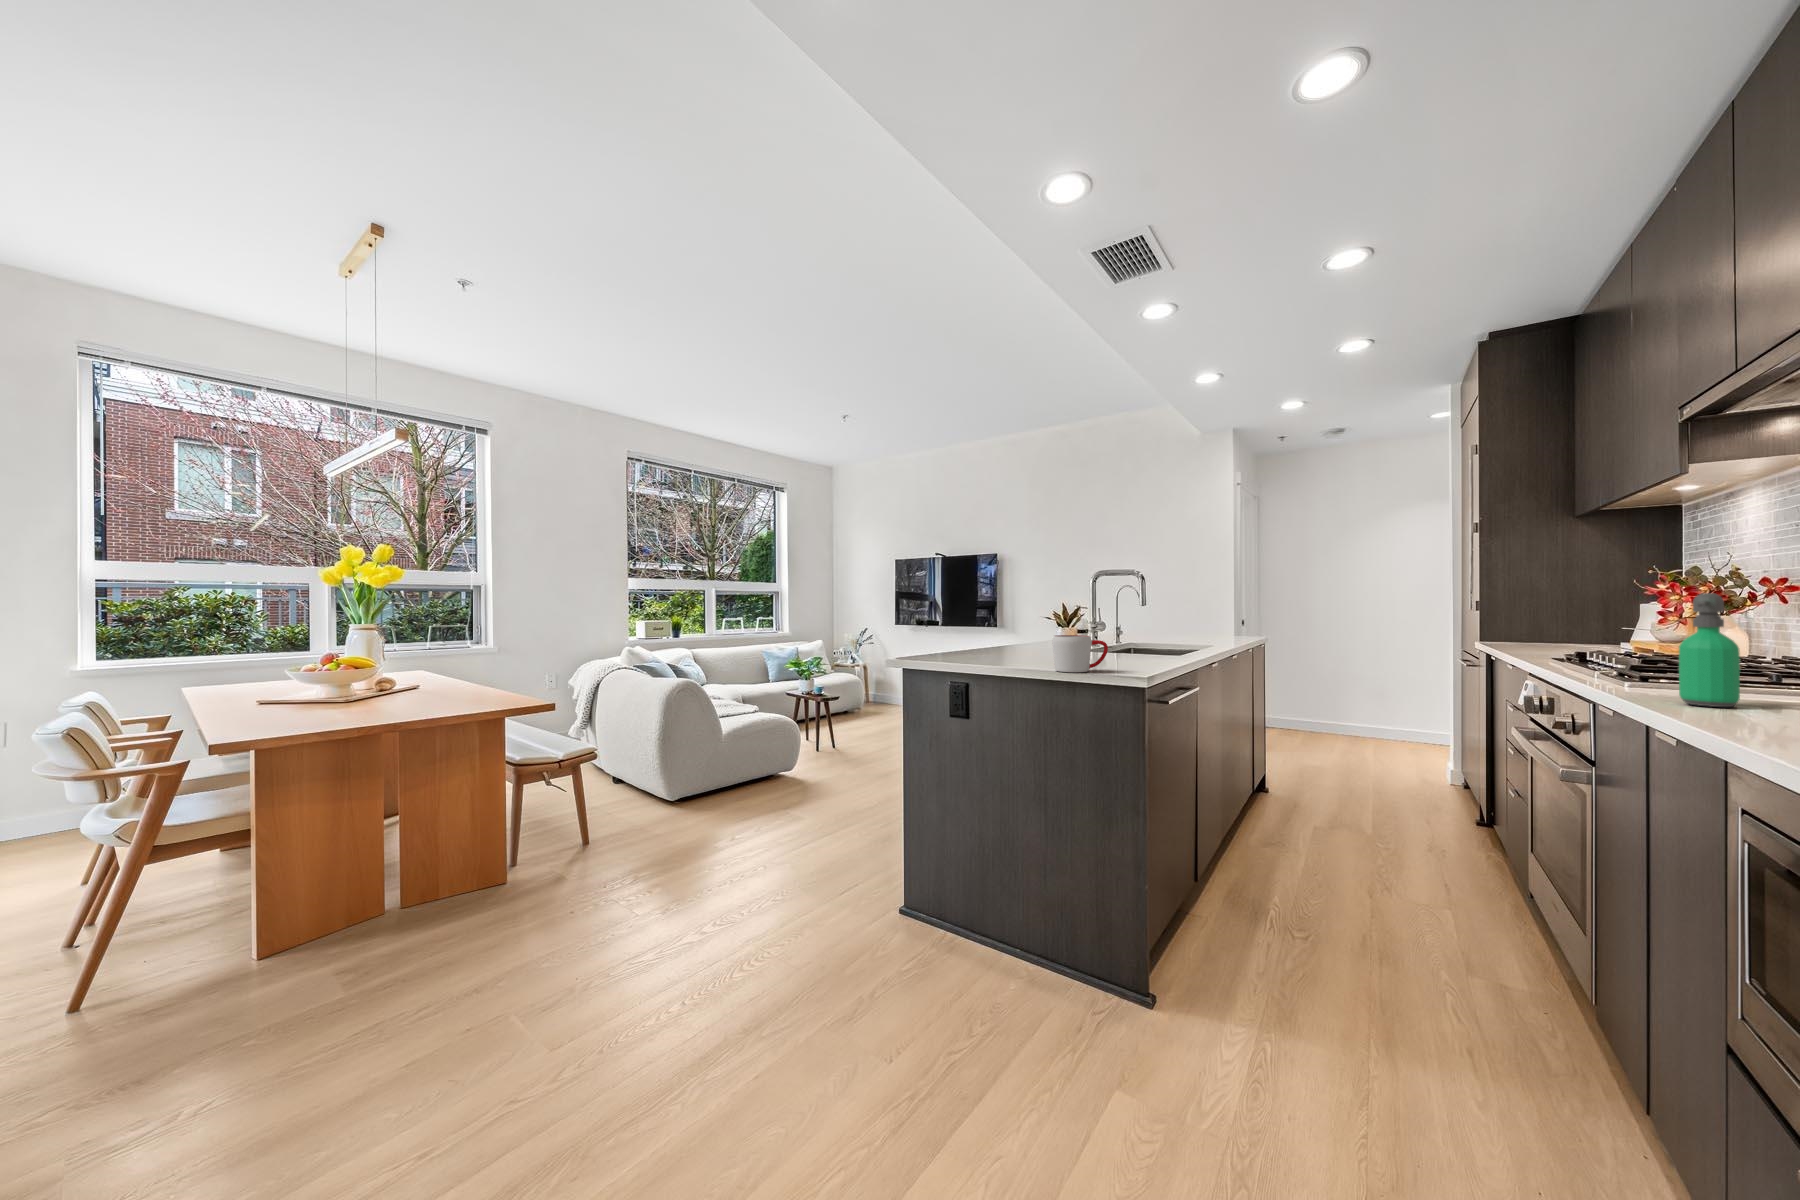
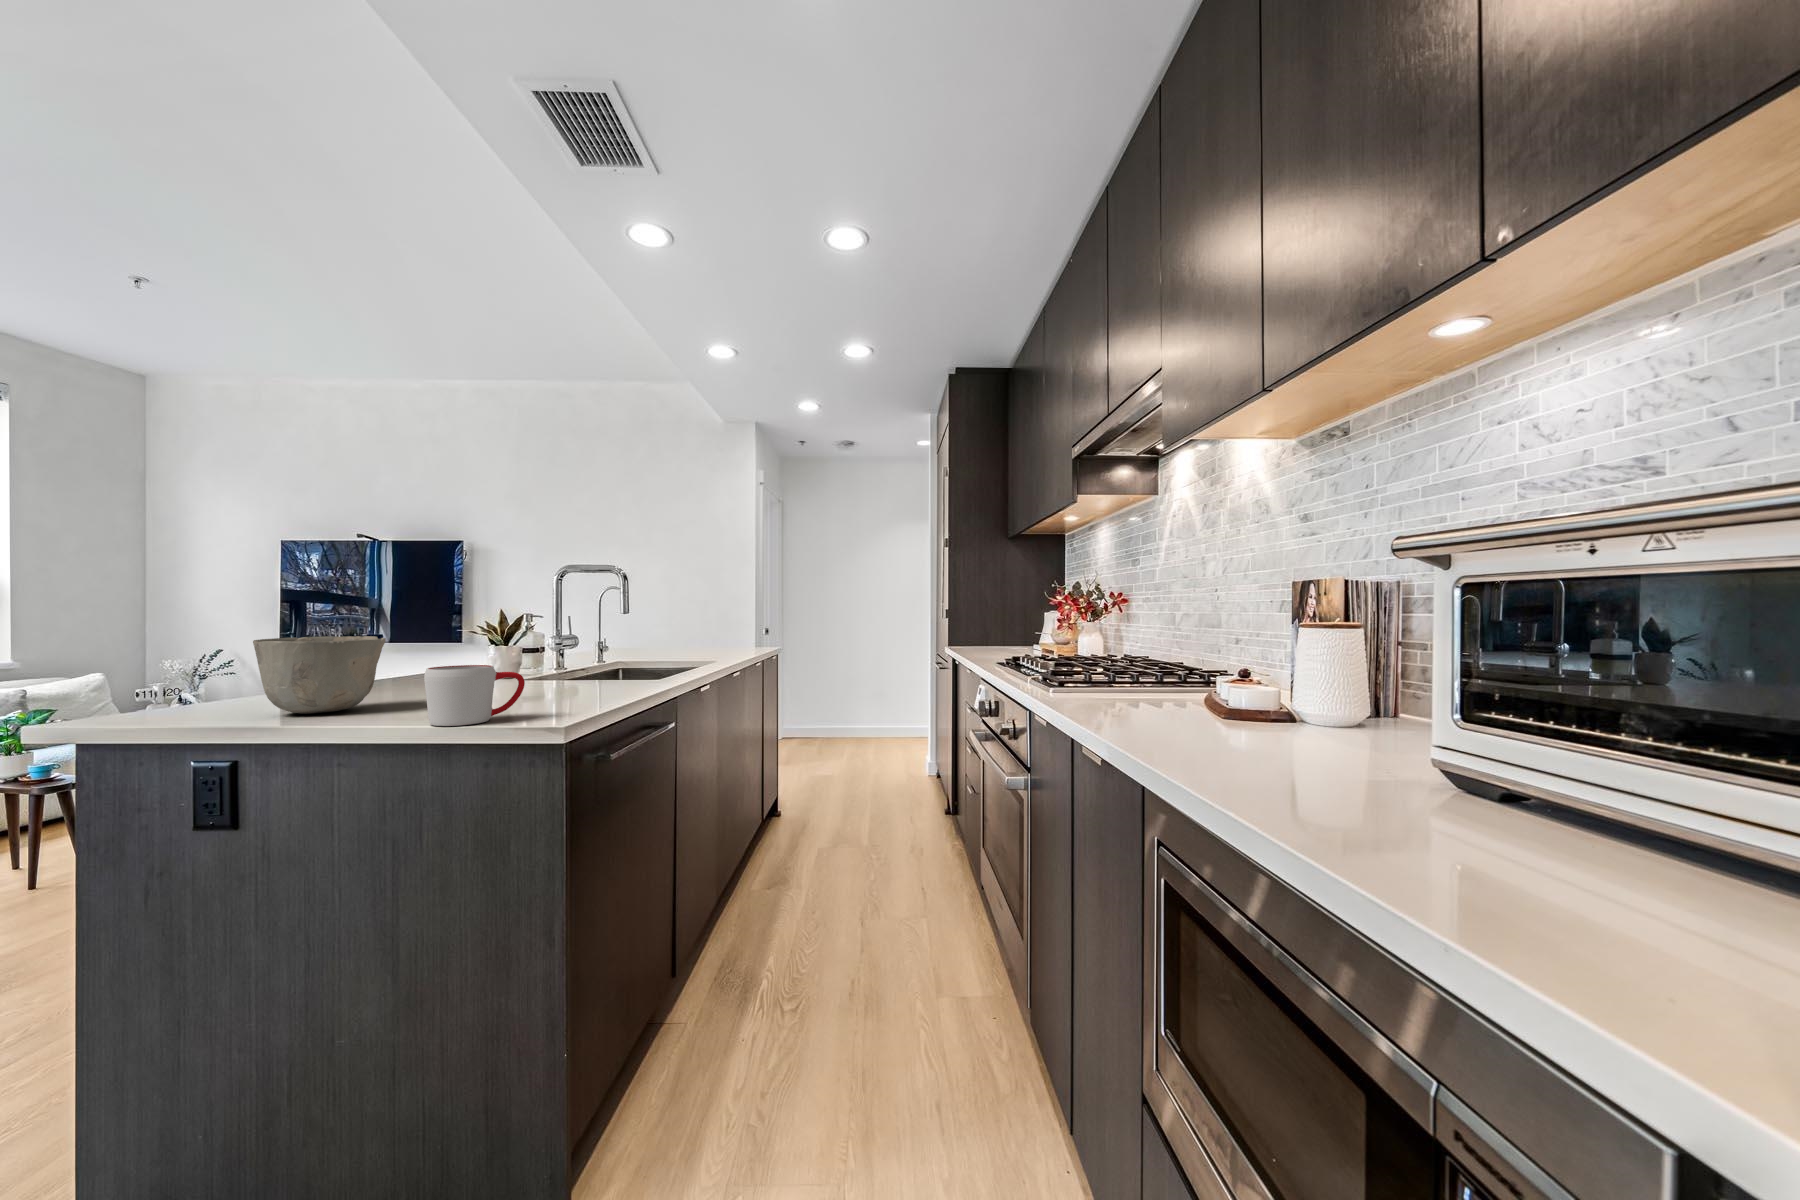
soap dispenser: present [1679,593,1740,707] -> none [1089,605,1127,713]
ceramic bowl: none [953,616,1015,662] -> present [253,636,386,714]

